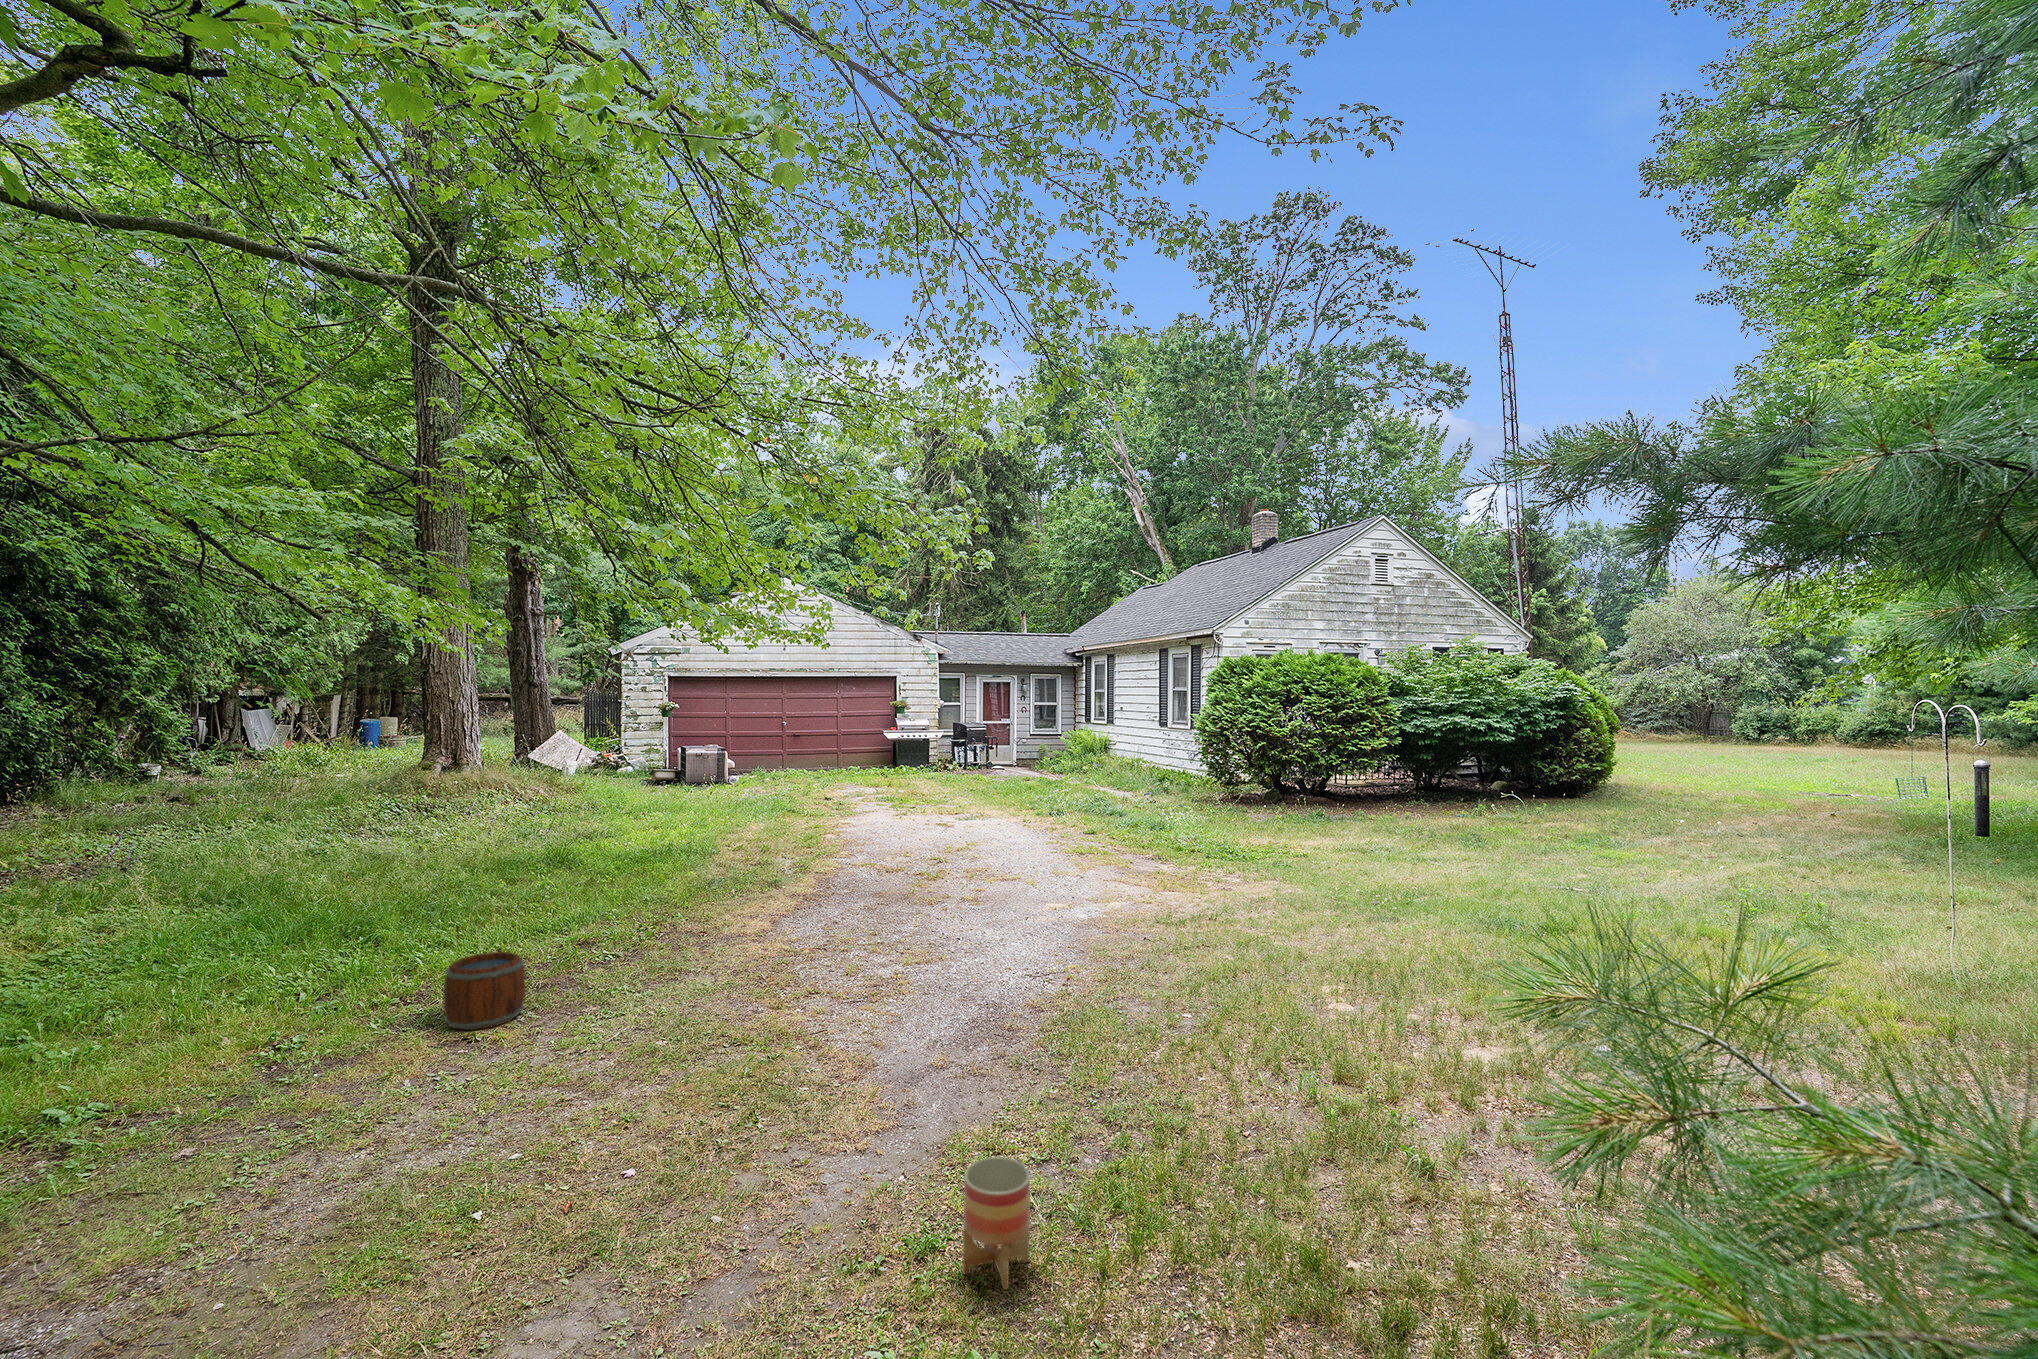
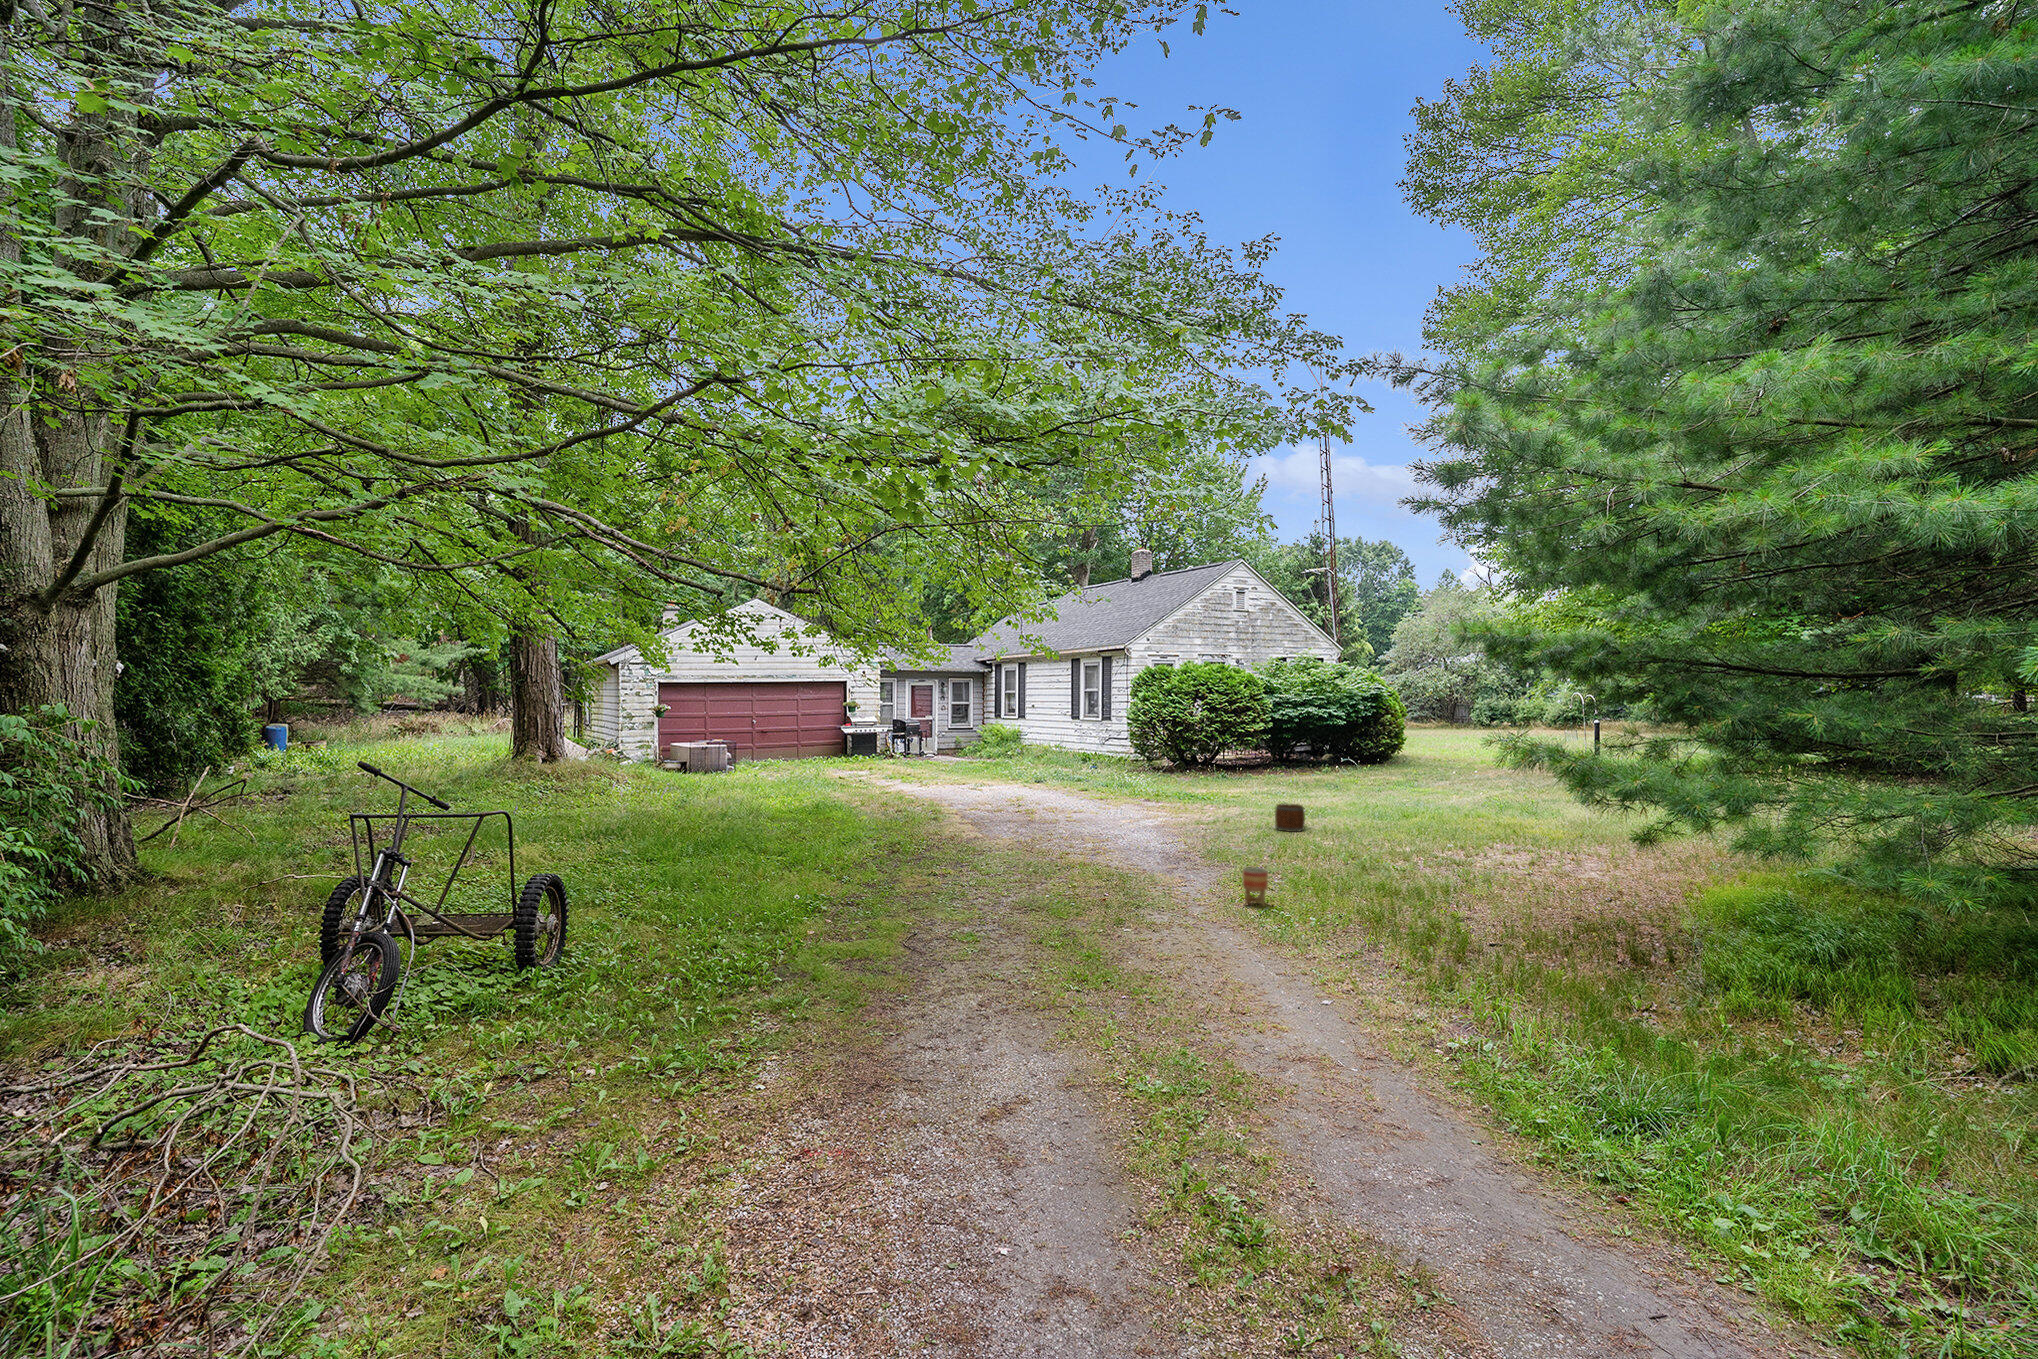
bucket: present [444,952,525,1030] -> present [1275,804,1305,832]

